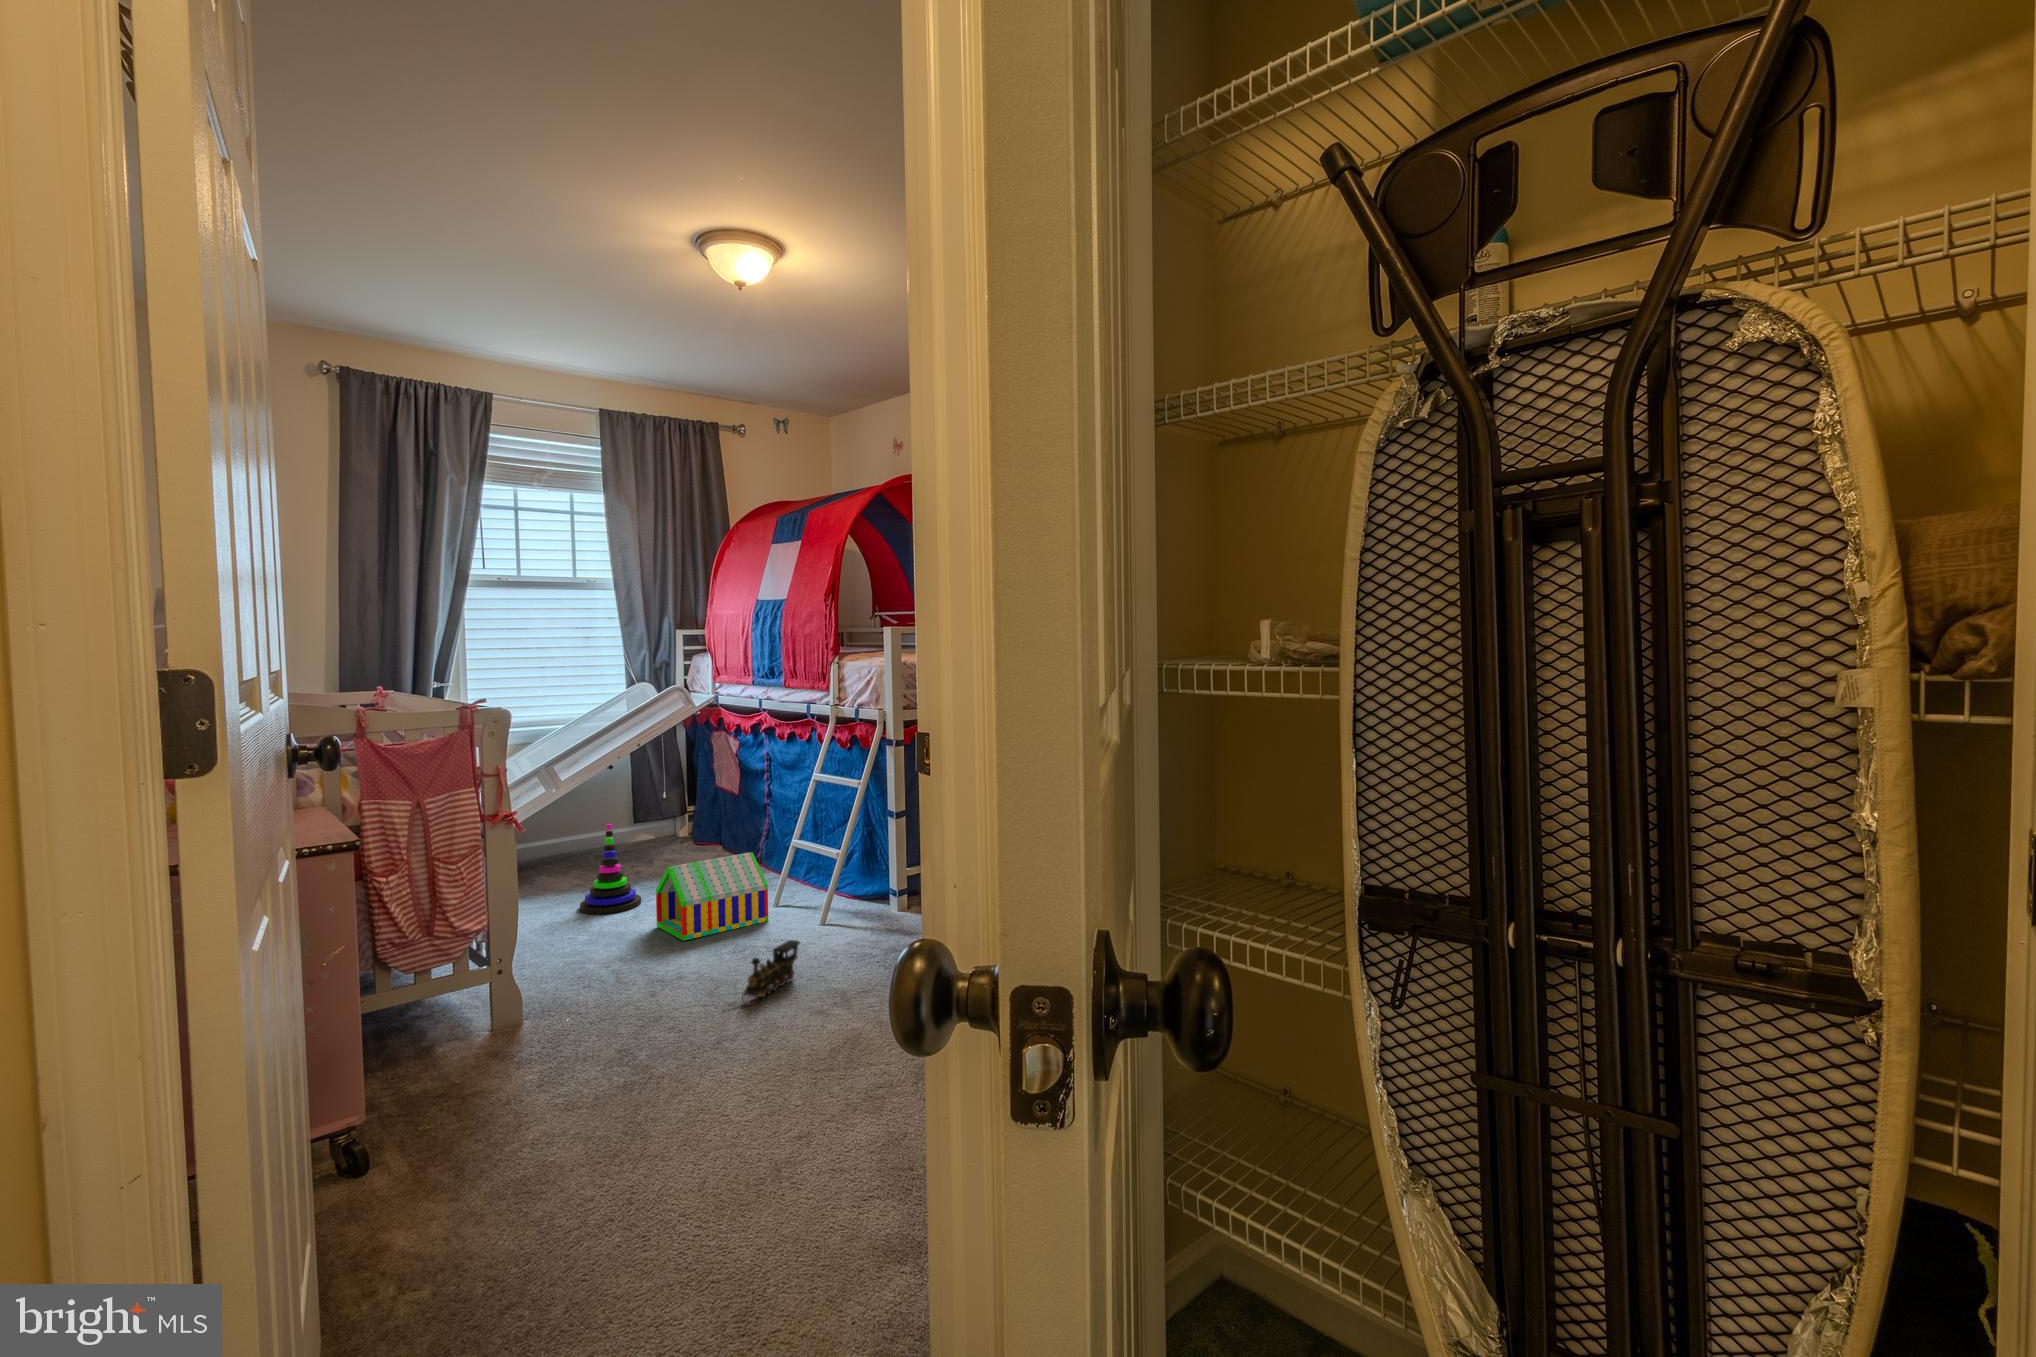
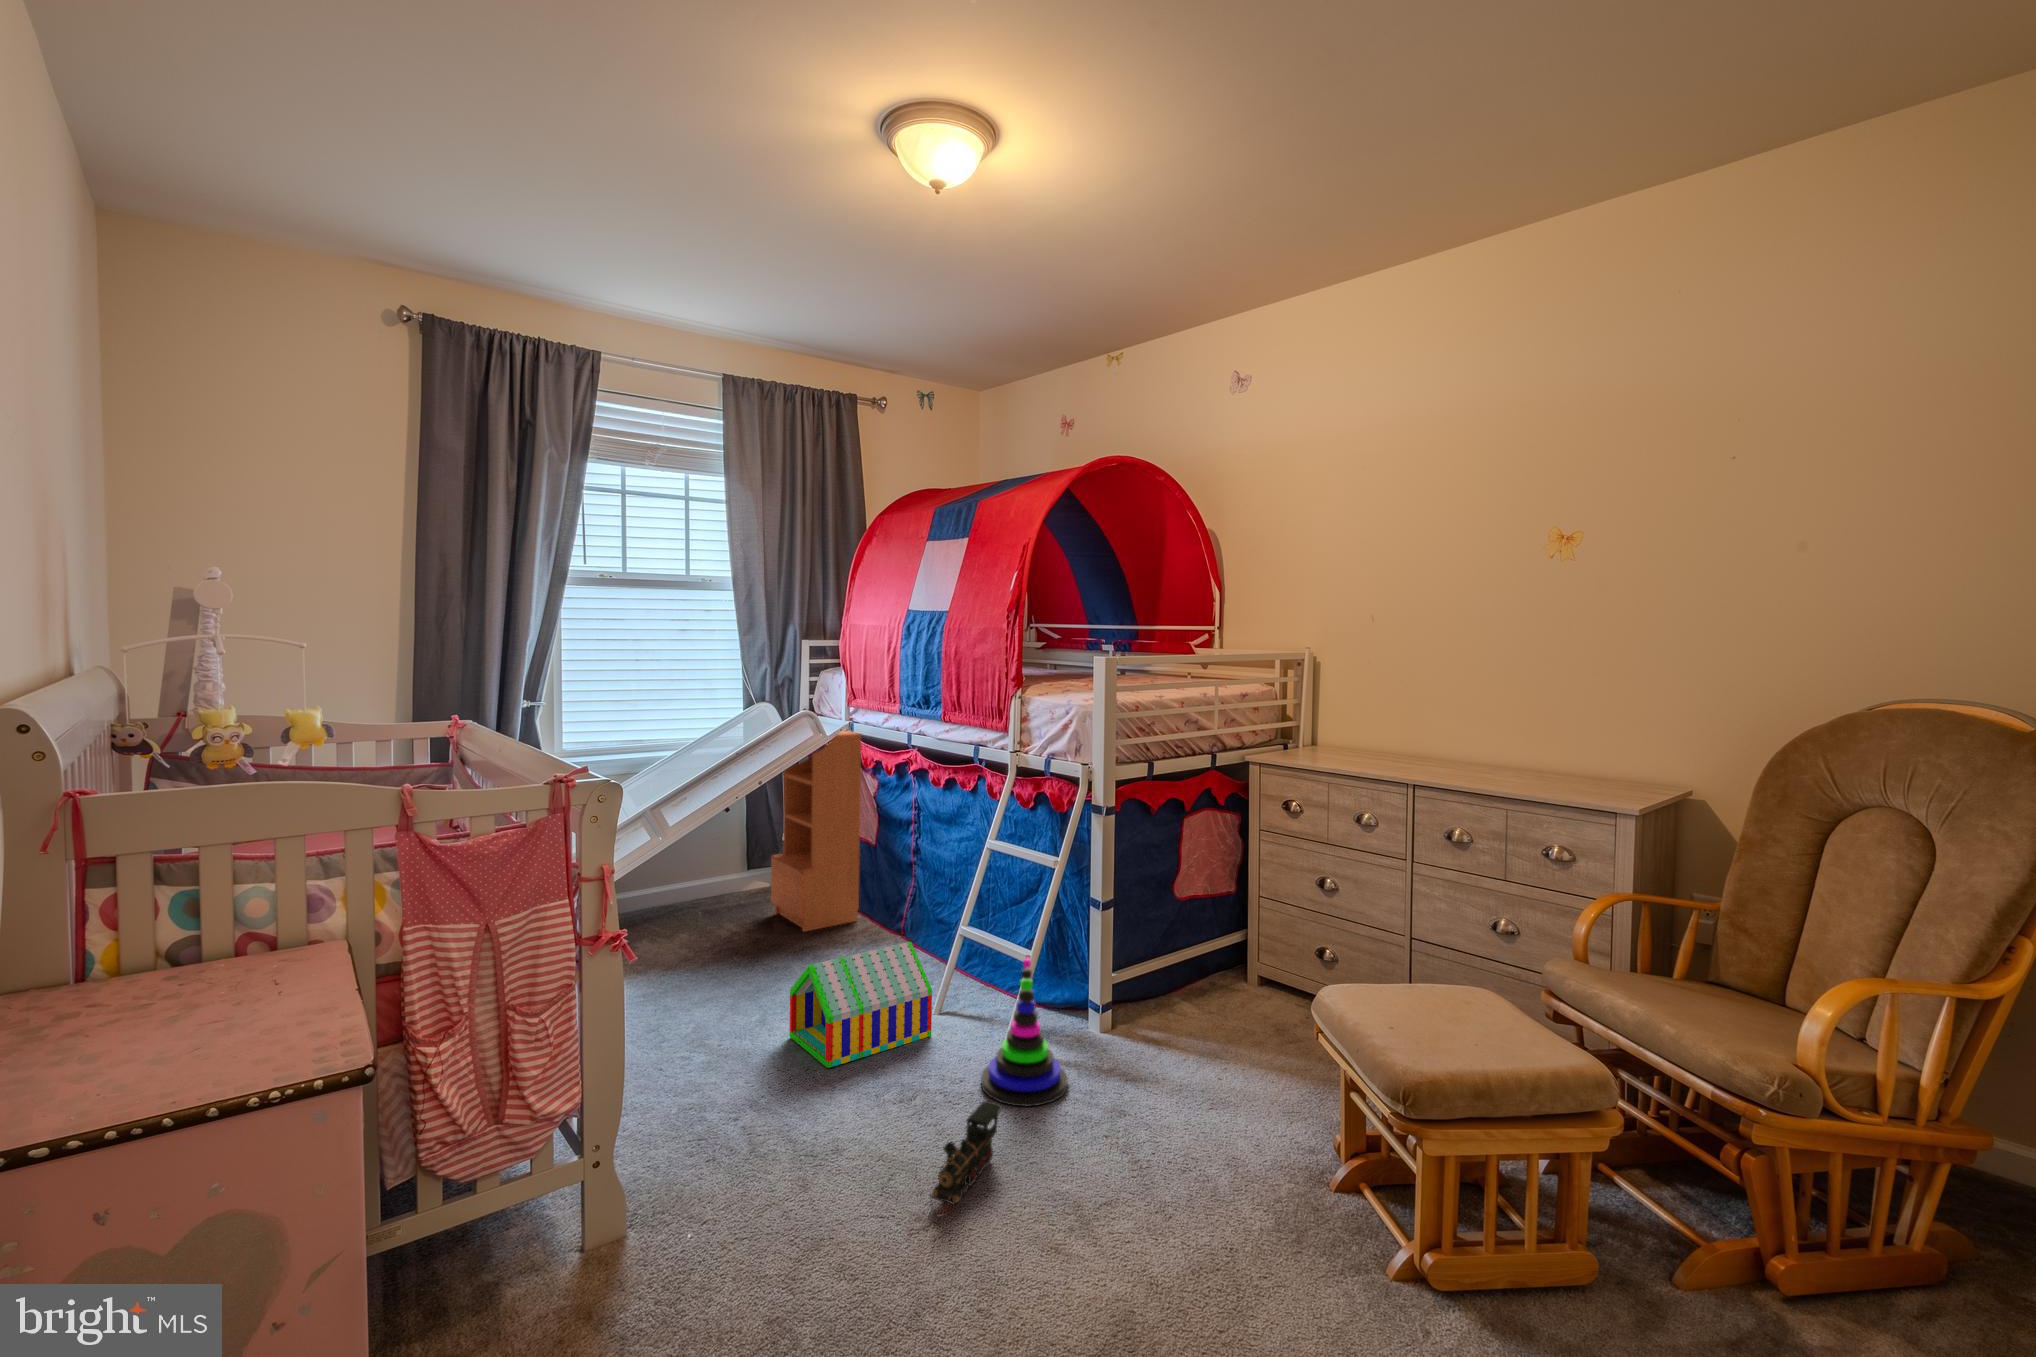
bookcase: none [652,701,727,867] -> present [771,731,862,932]
stacking toy: present [580,824,641,914] -> present [981,958,1067,1106]

